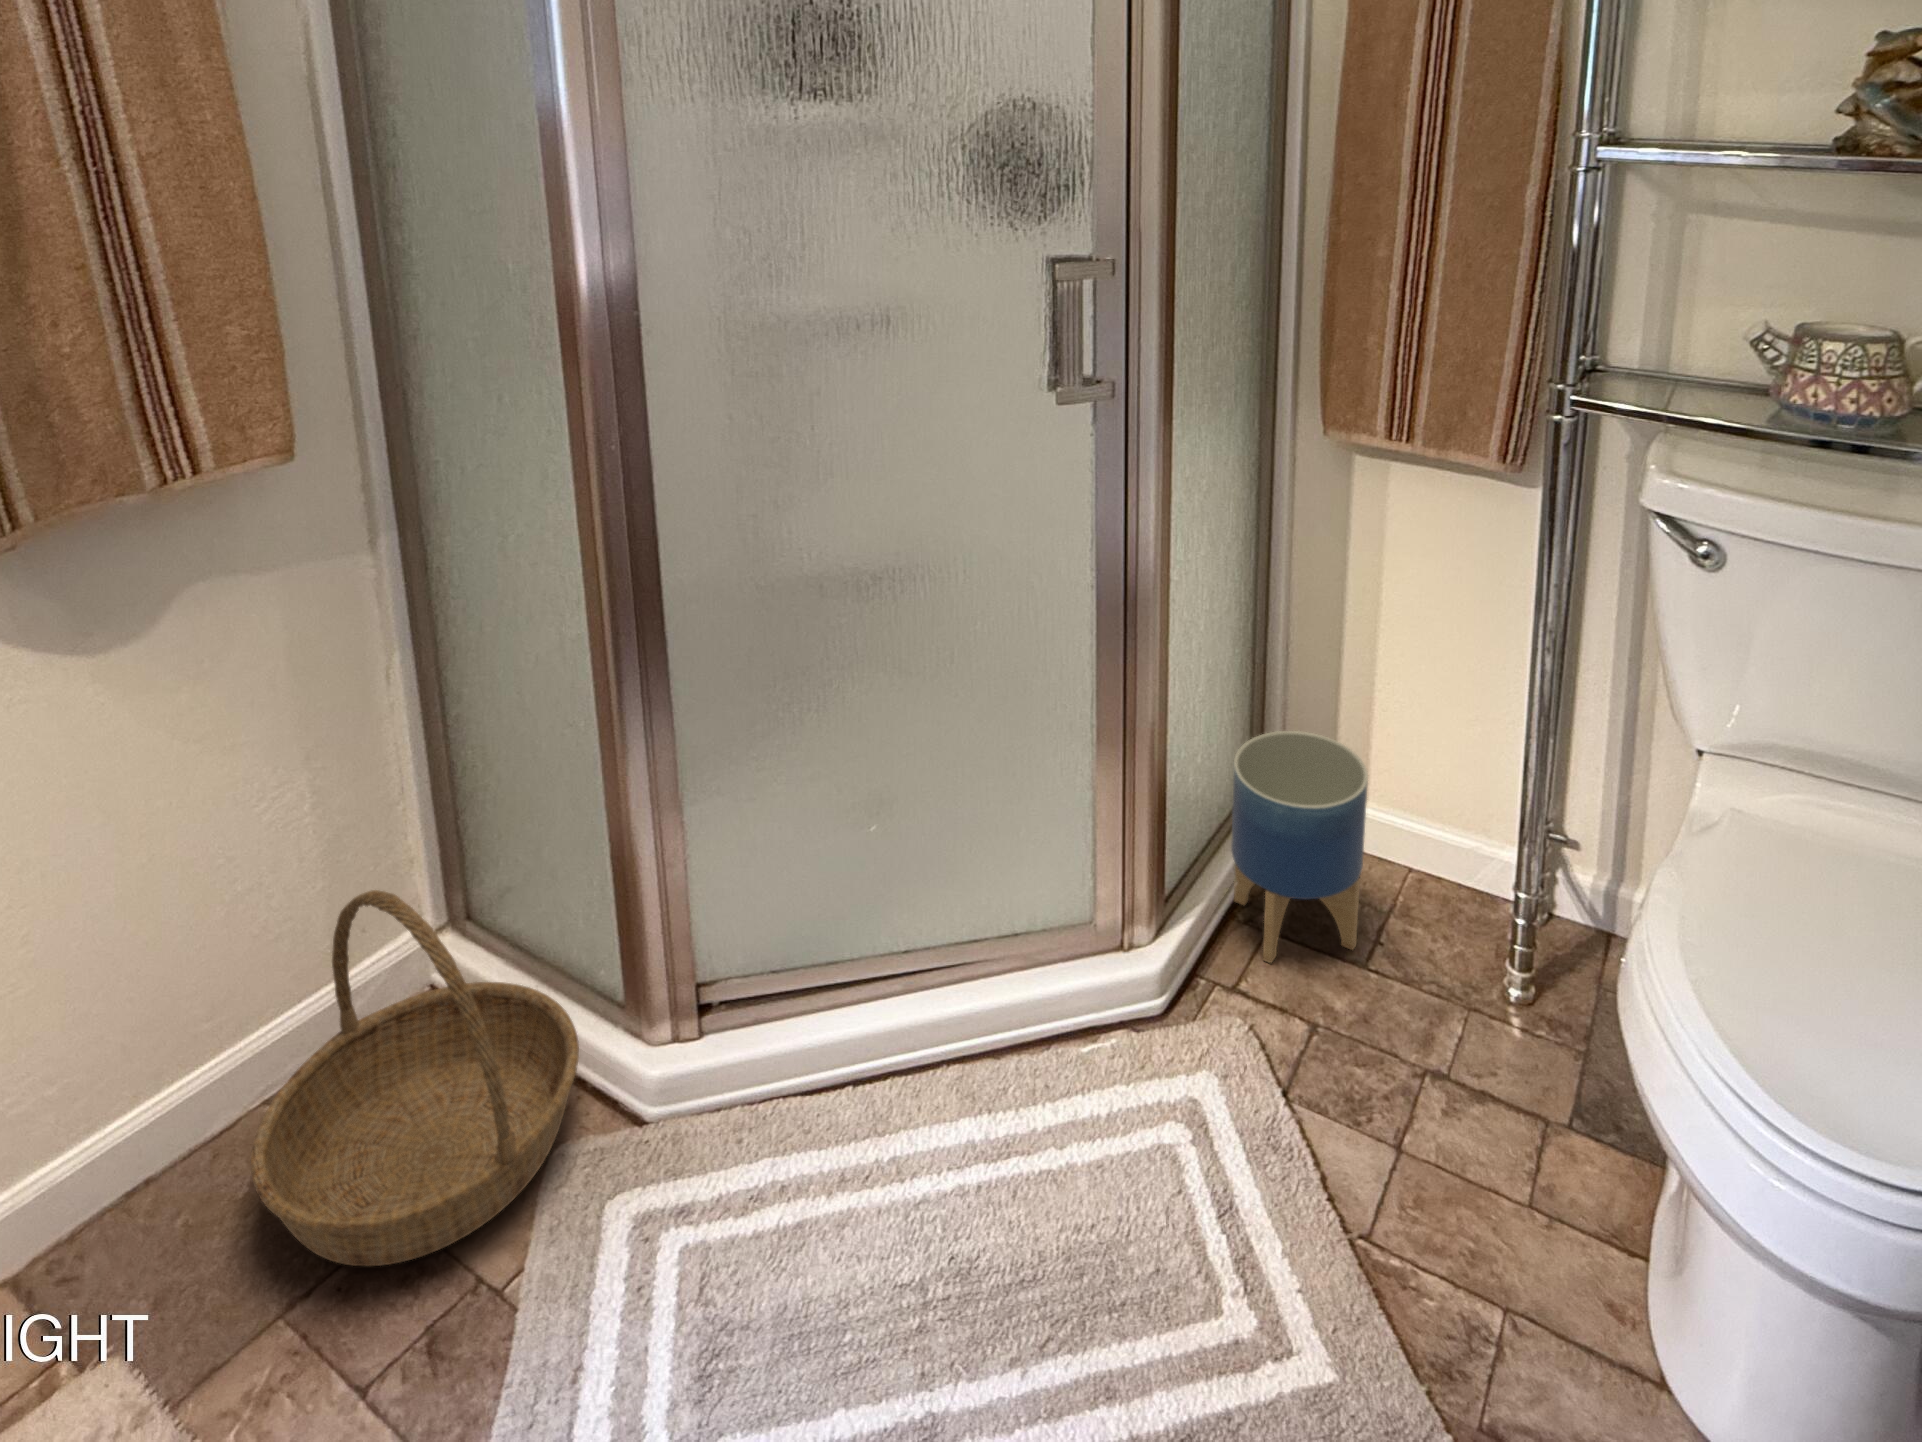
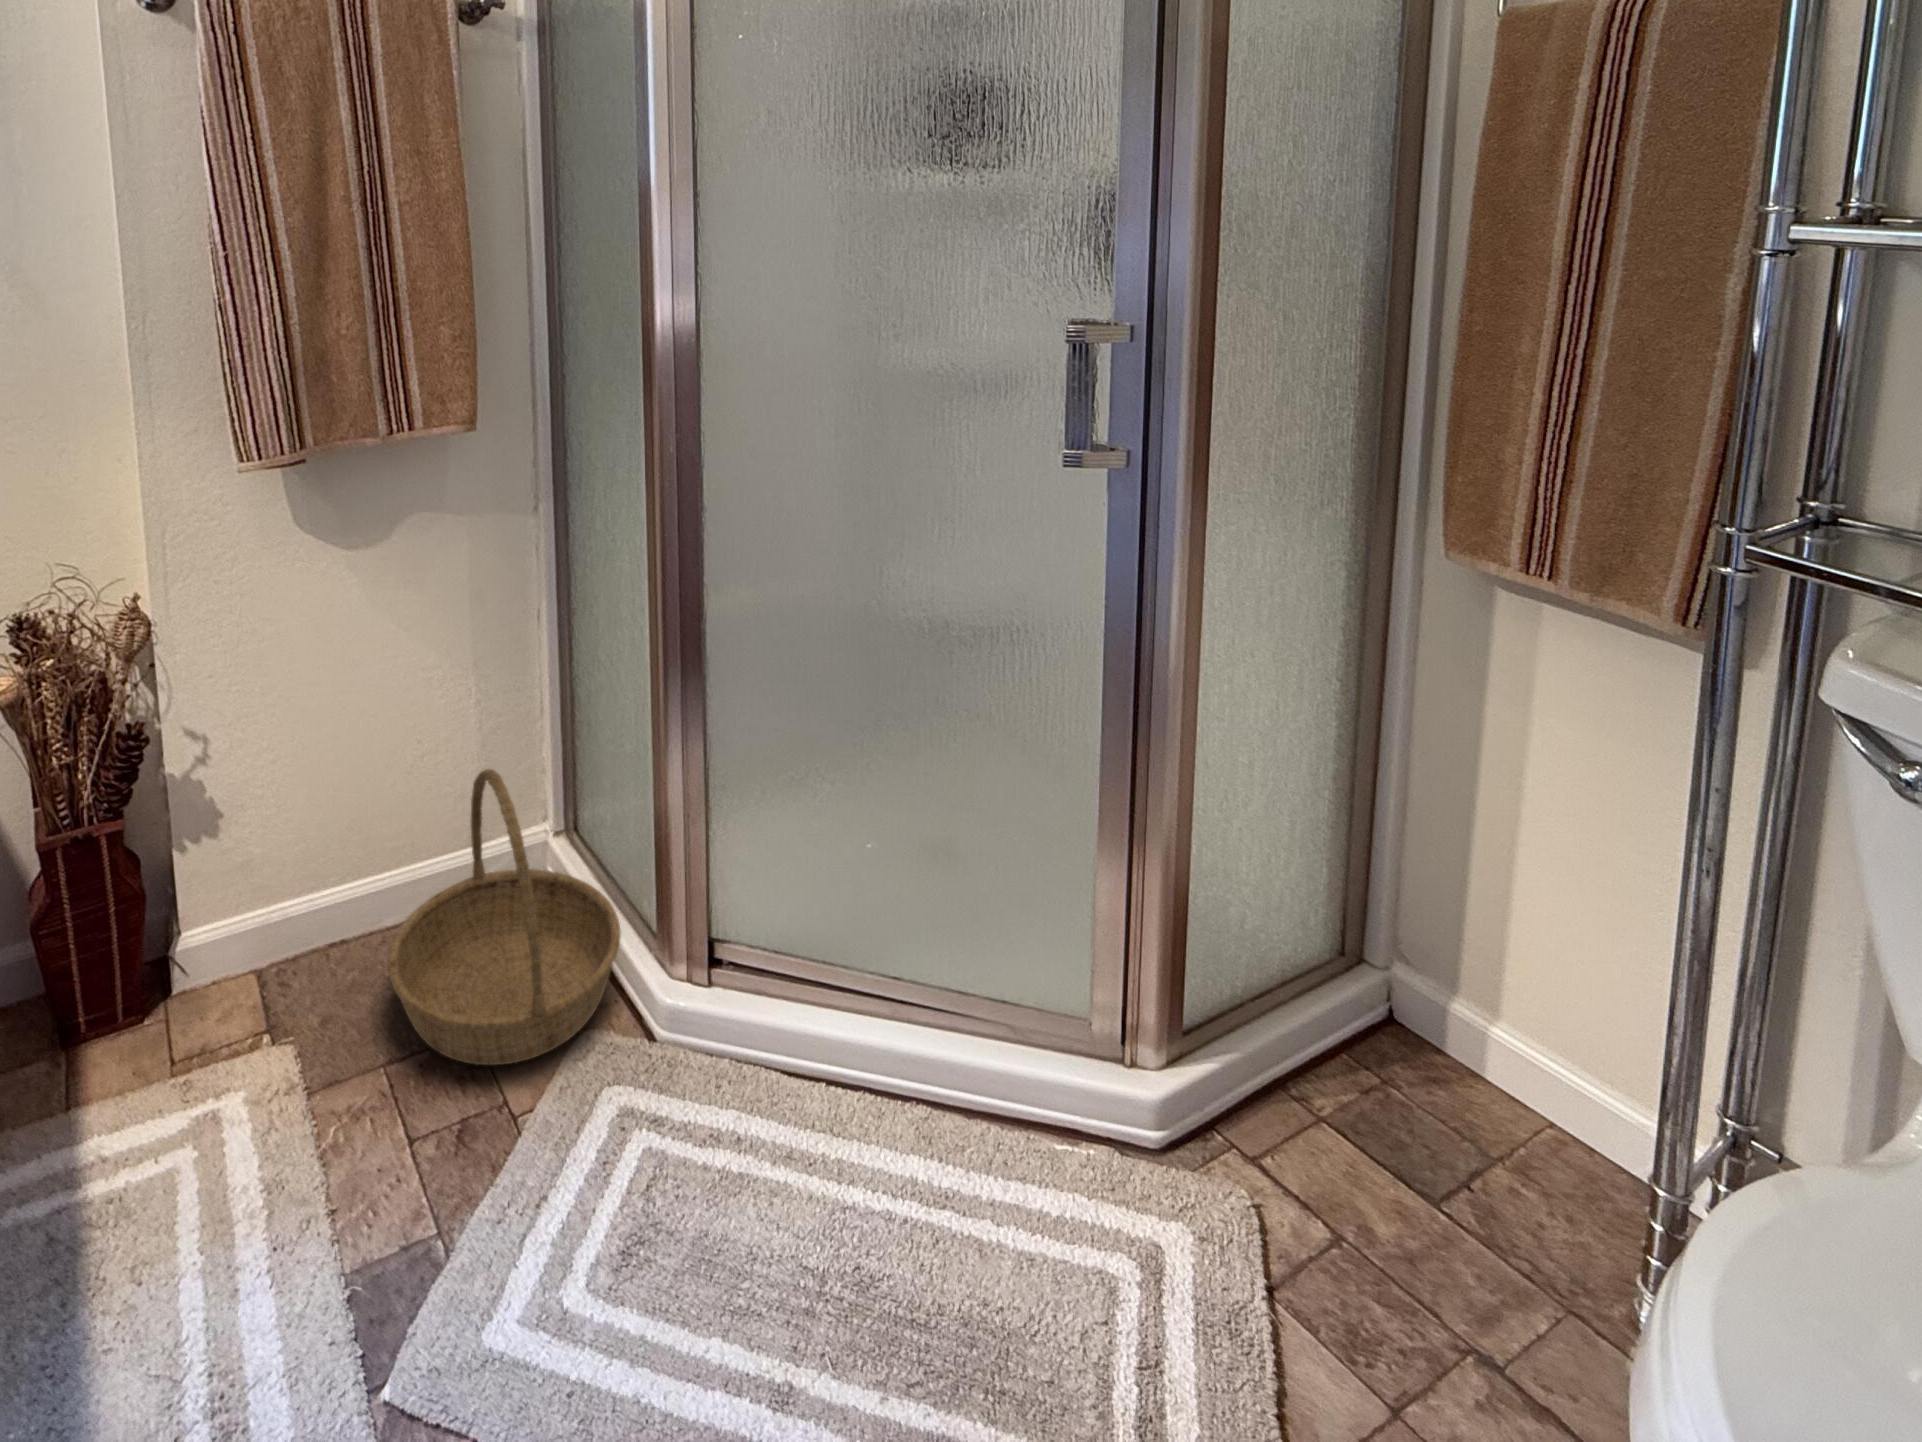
planter: present [1231,731,1368,963] -> none [1282,887,1462,1179]

